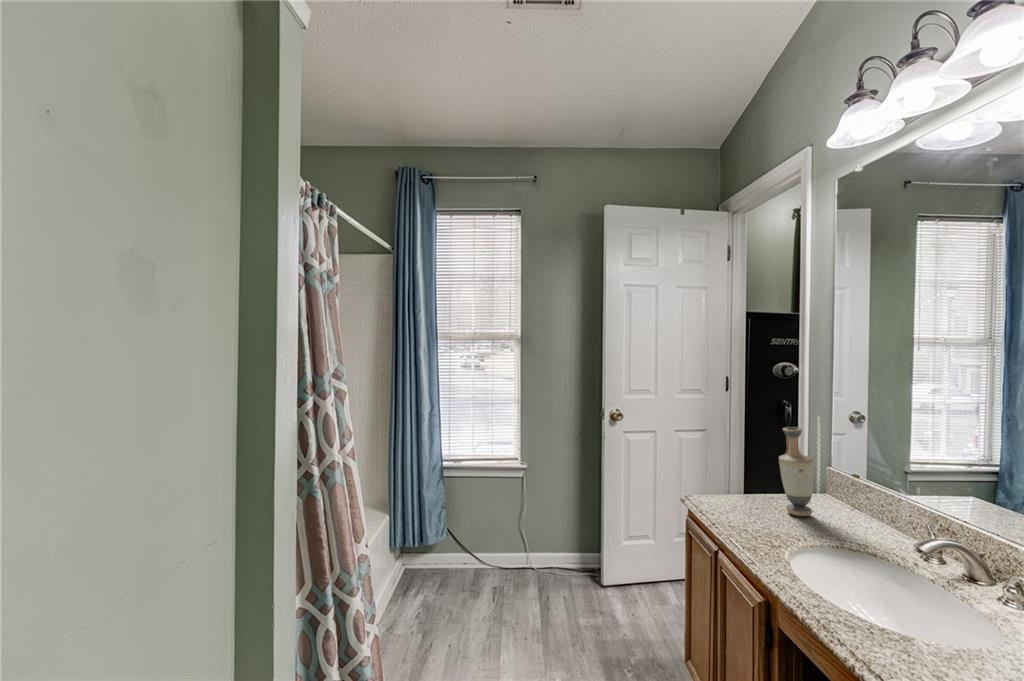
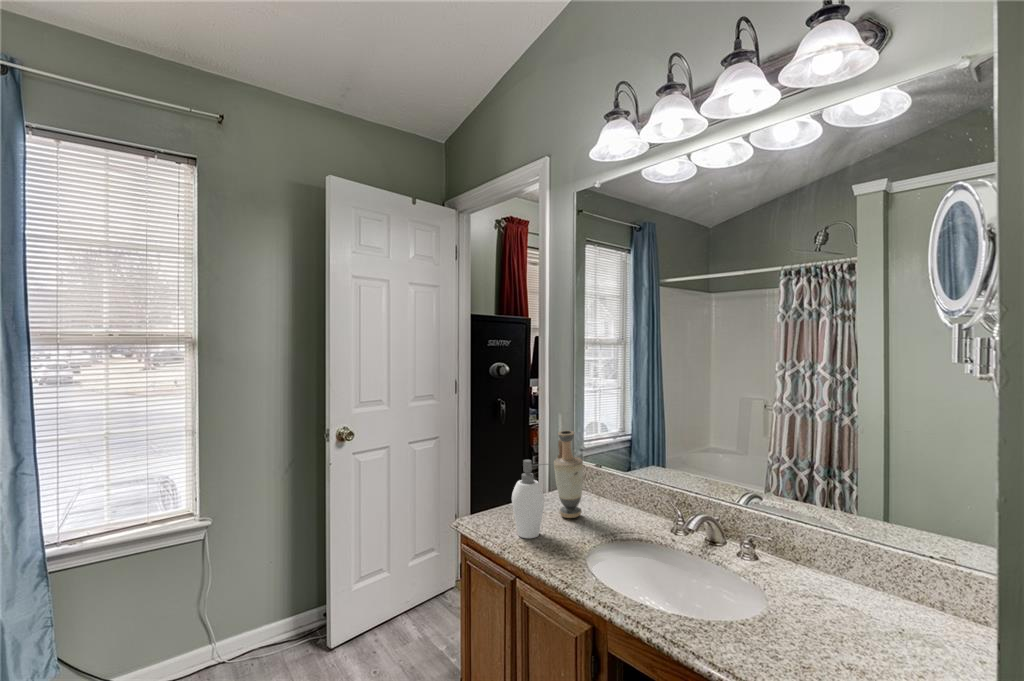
soap dispenser: none [723,447,768,520] -> present [512,460,550,538]

